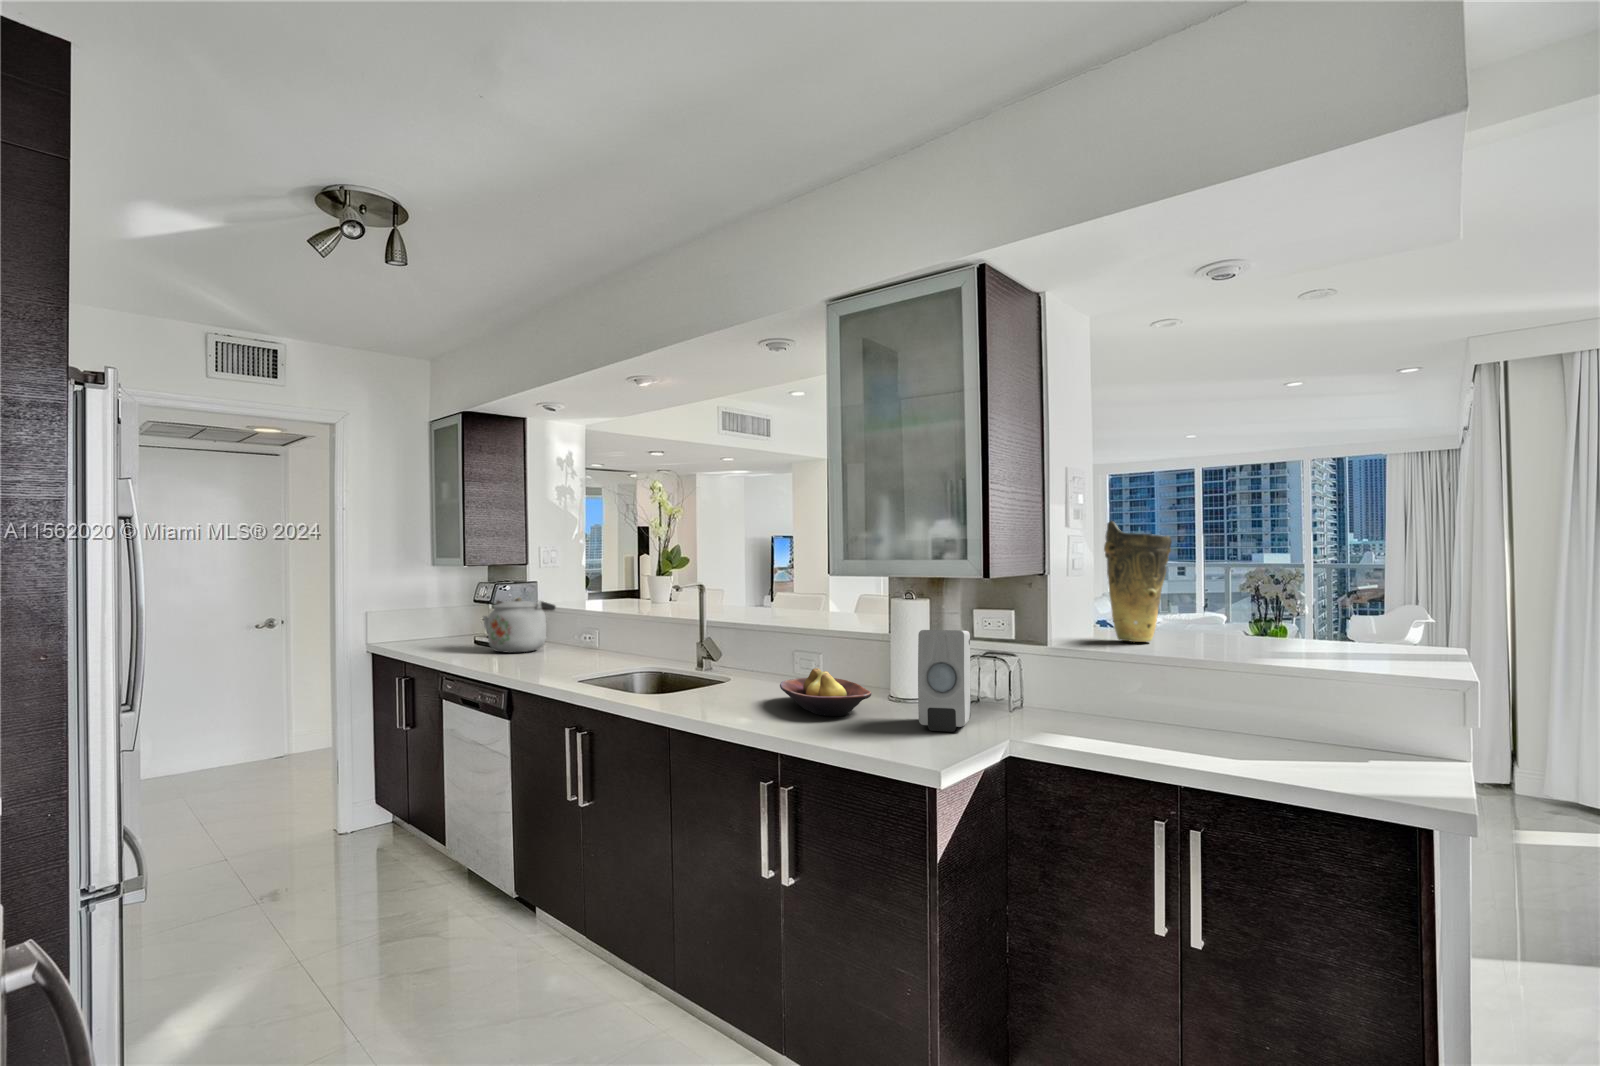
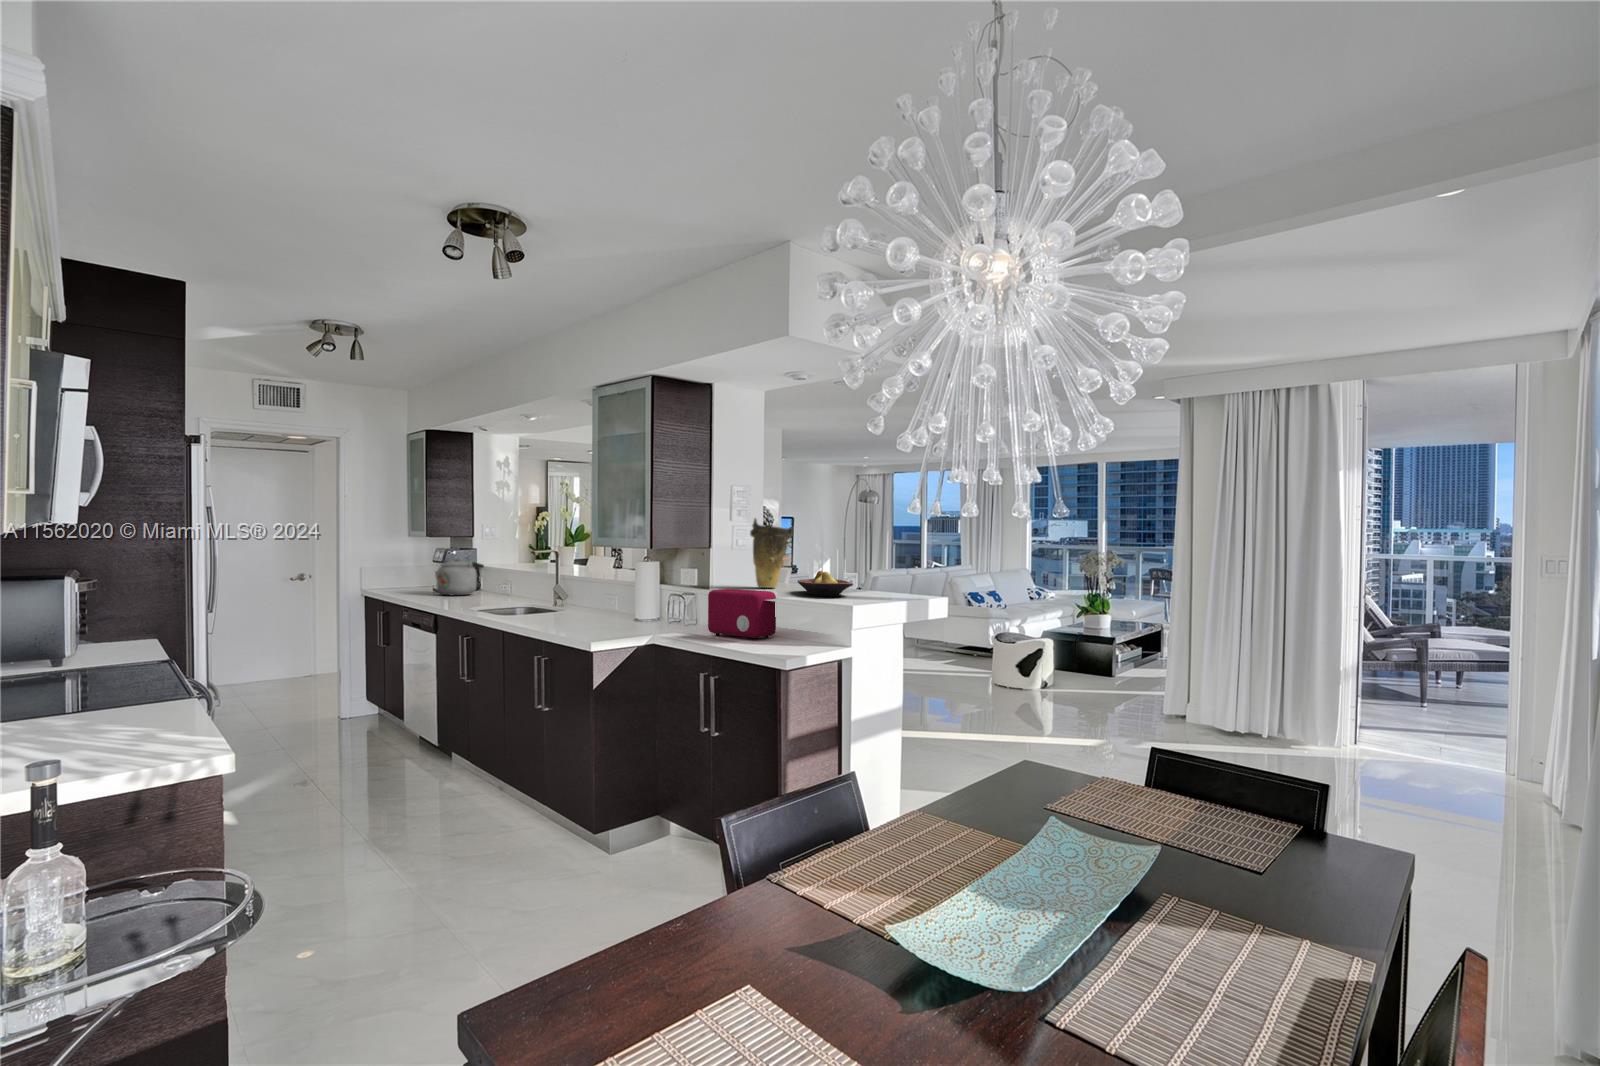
soap dispenser: present [918,630,971,732] -> none [618,577,659,631]
toaster: none [1118,650,1271,754] -> present [708,589,776,640]
fruit bowl: present [780,668,871,716] -> present [798,571,853,596]

